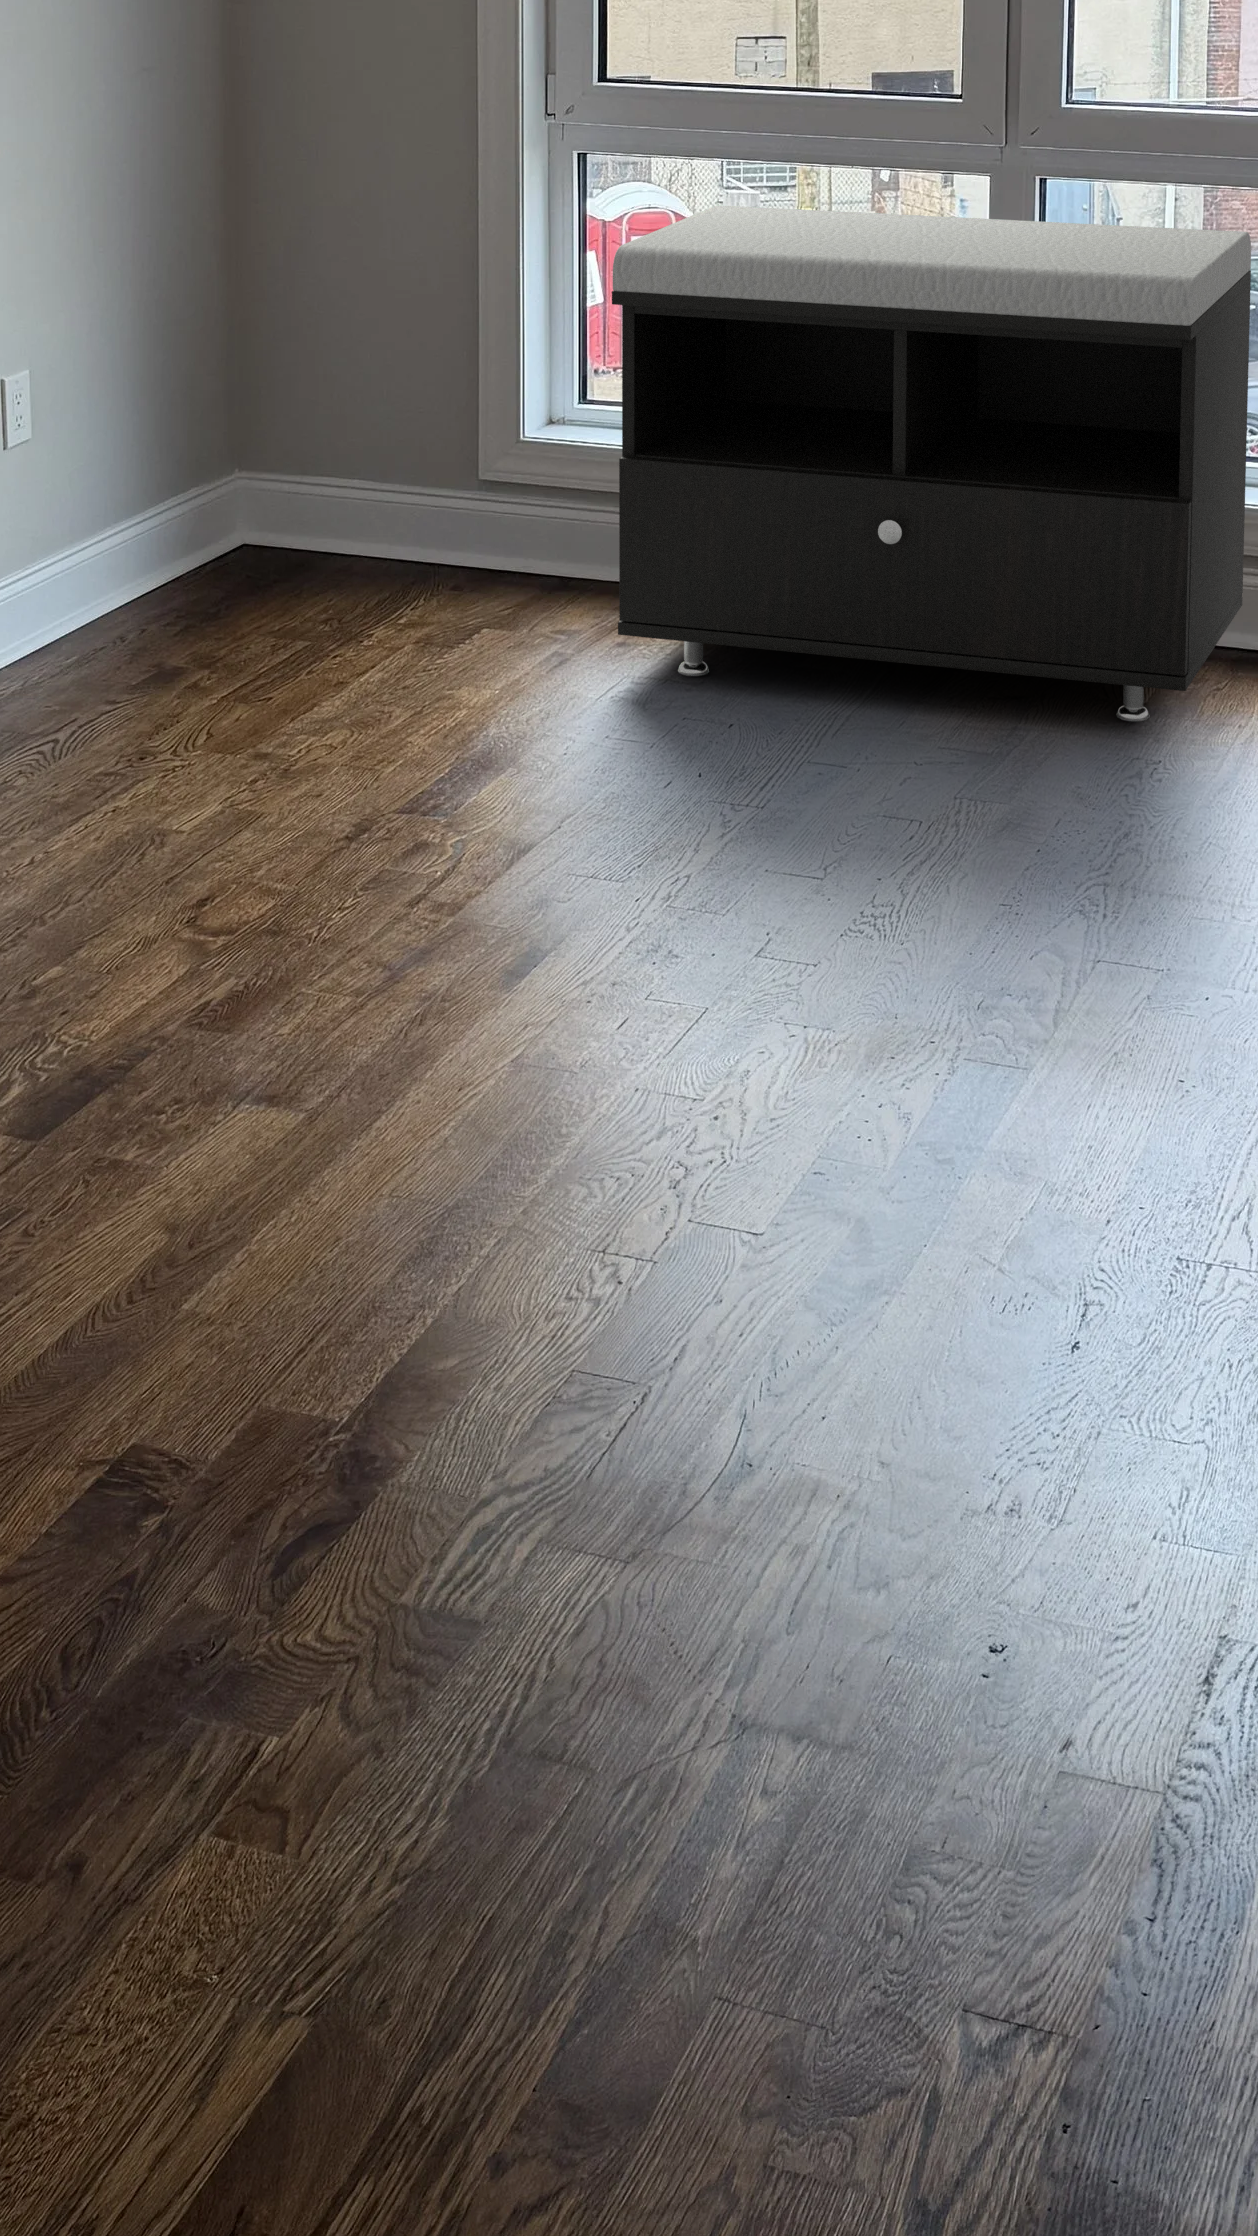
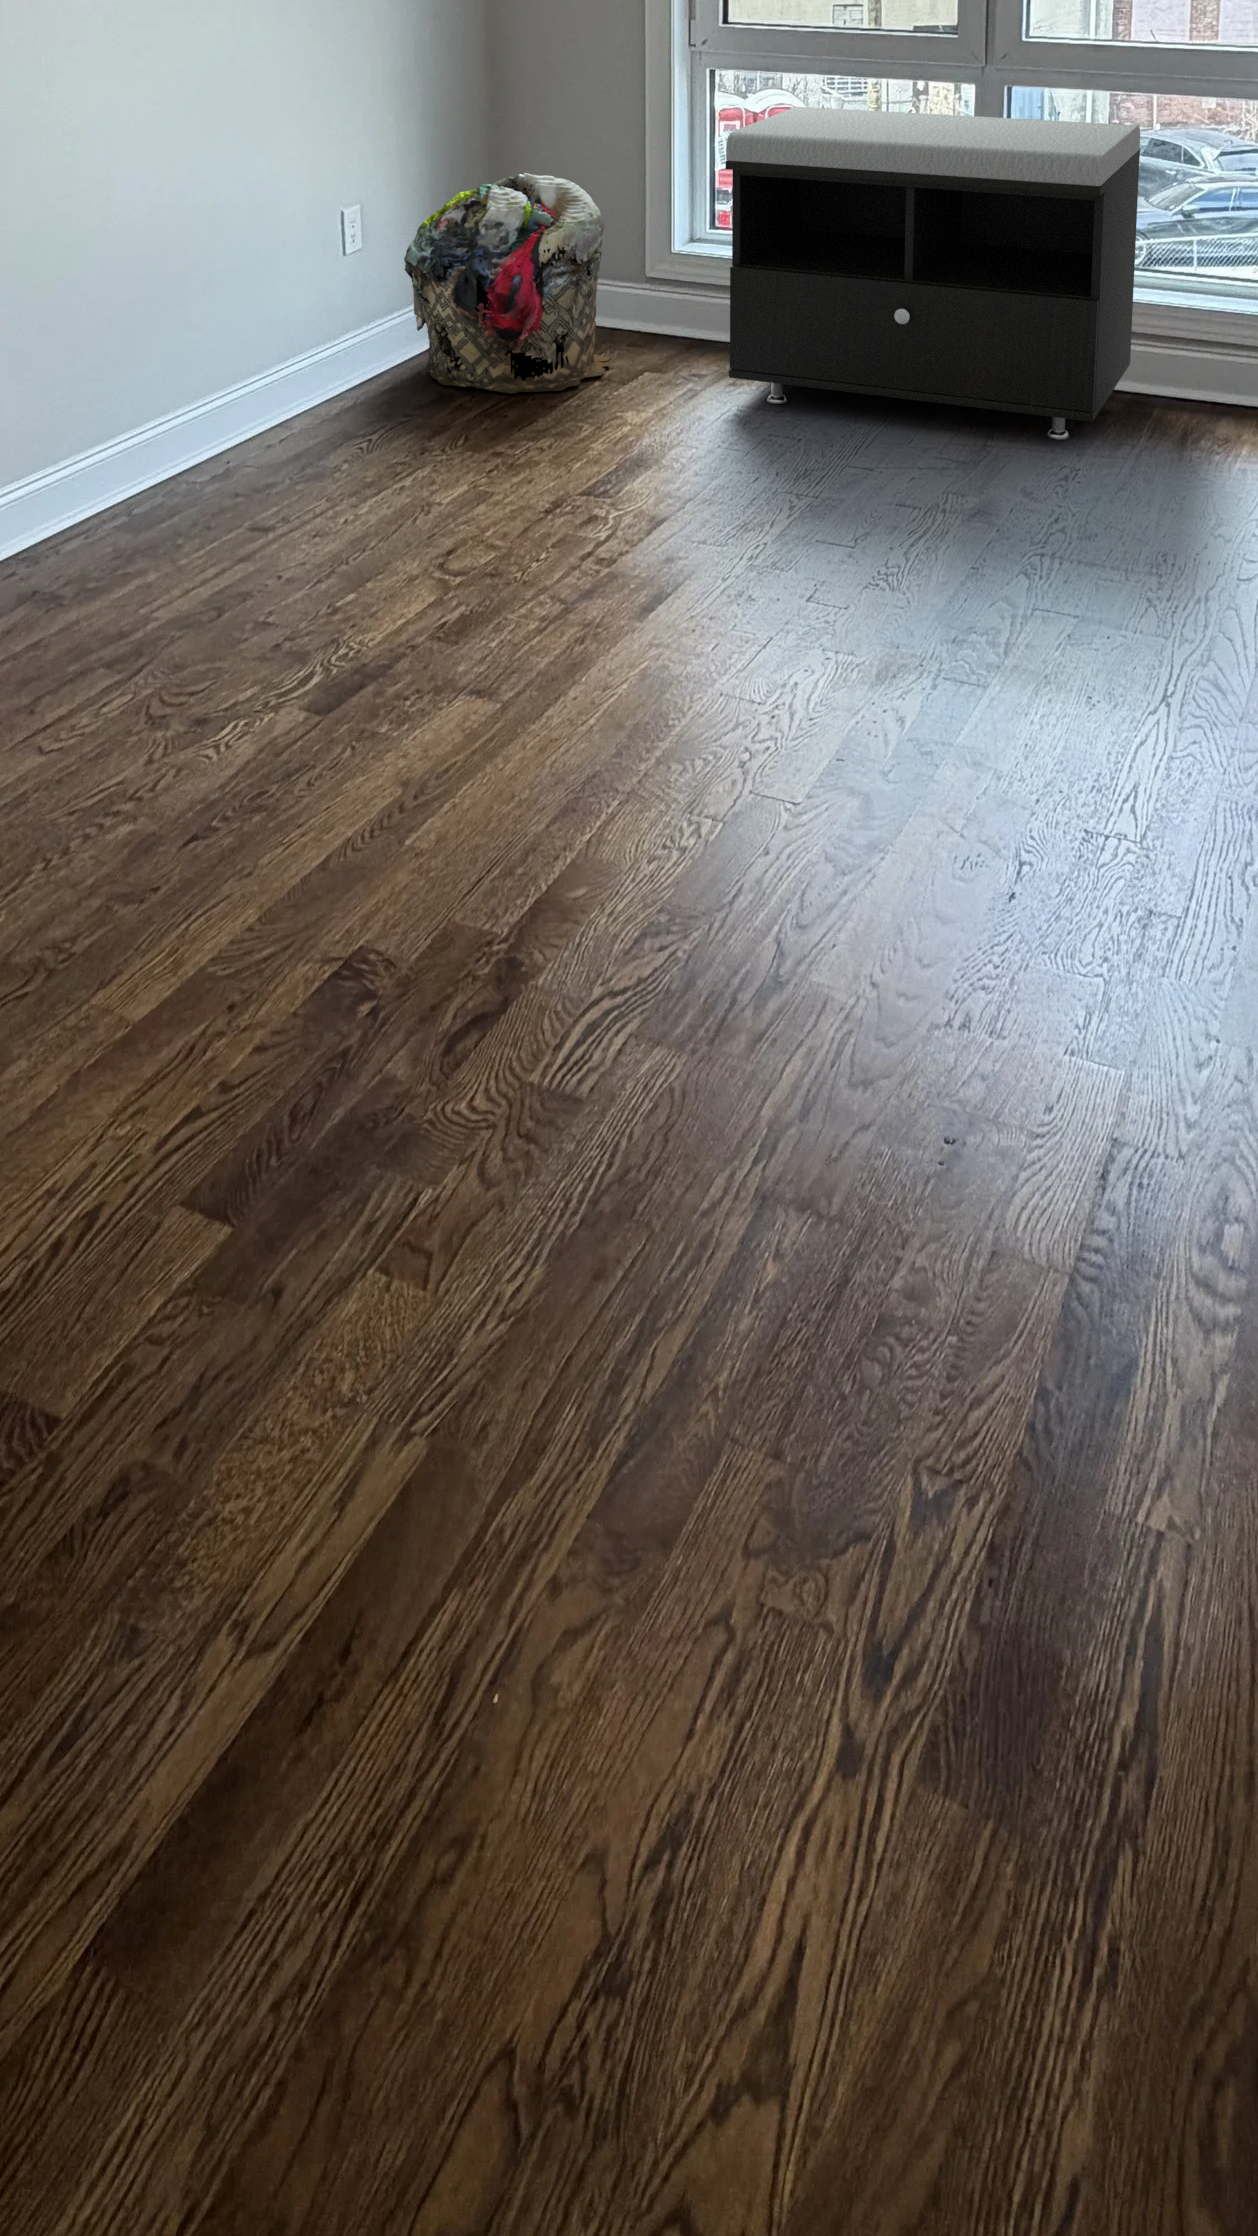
laundry basket: none [91,314,423,667] -> present [404,173,610,394]

